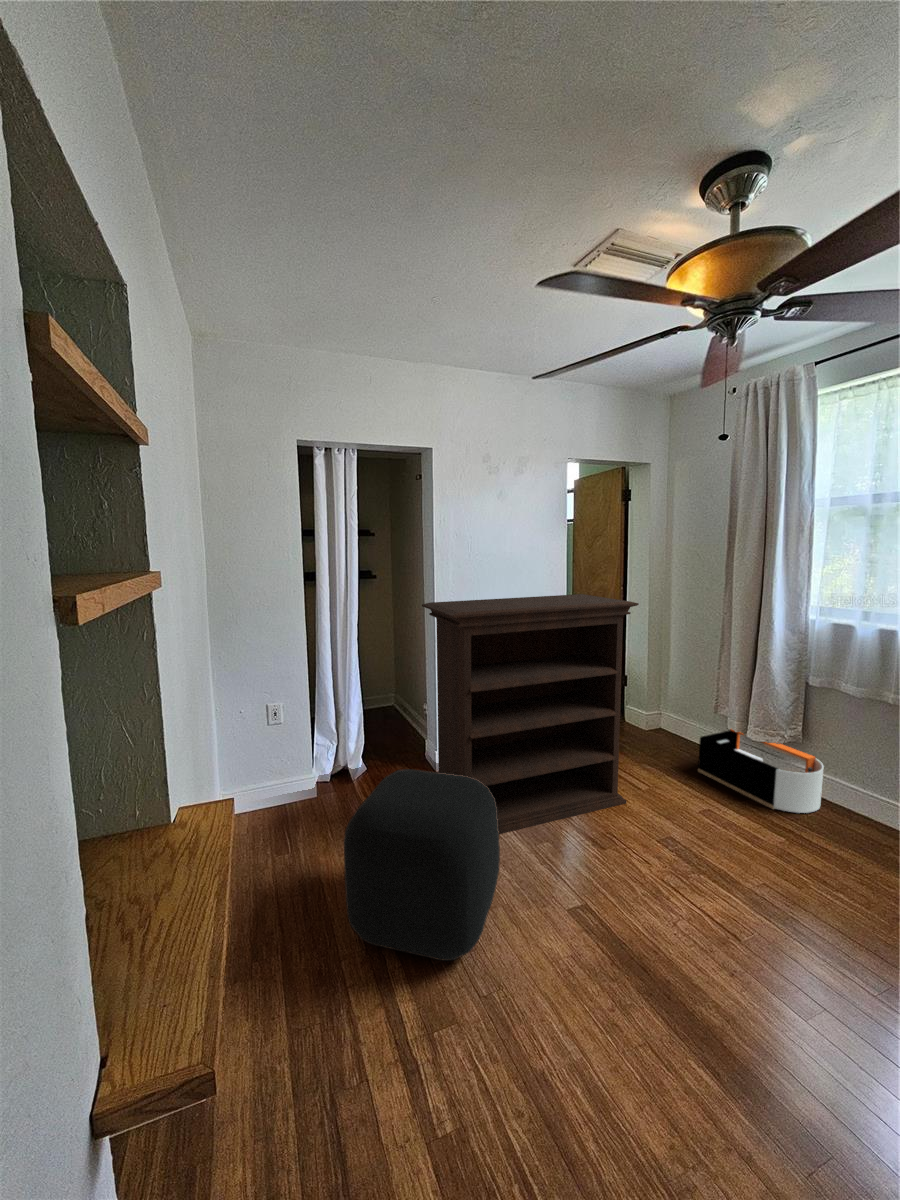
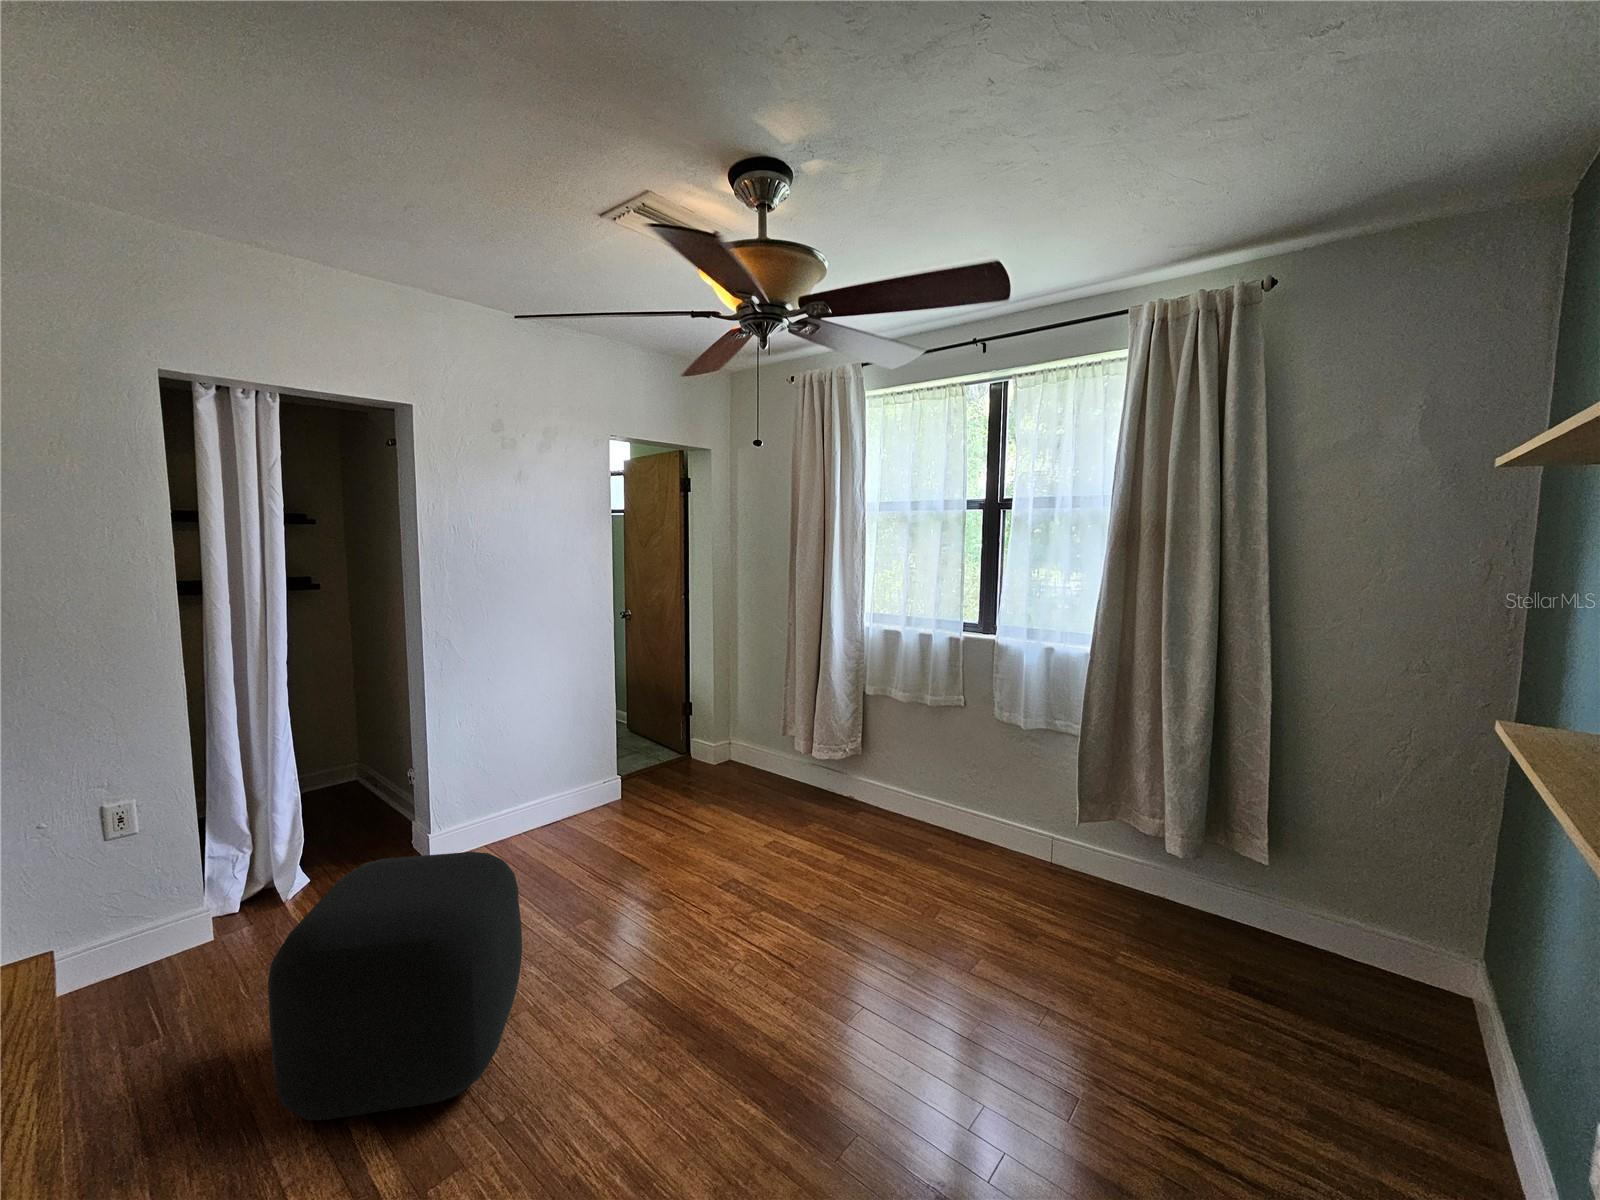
bookshelf: present [422,594,639,834] -> none [400,605,696,952]
storage bin: present [698,729,823,813] -> none [769,746,880,827]

